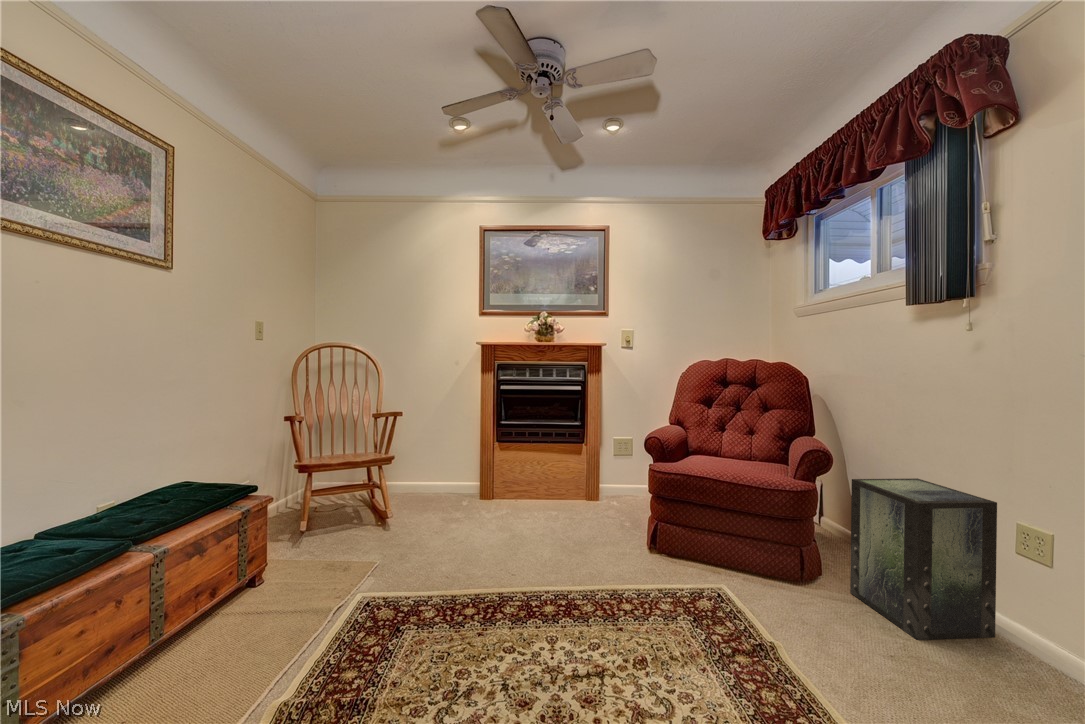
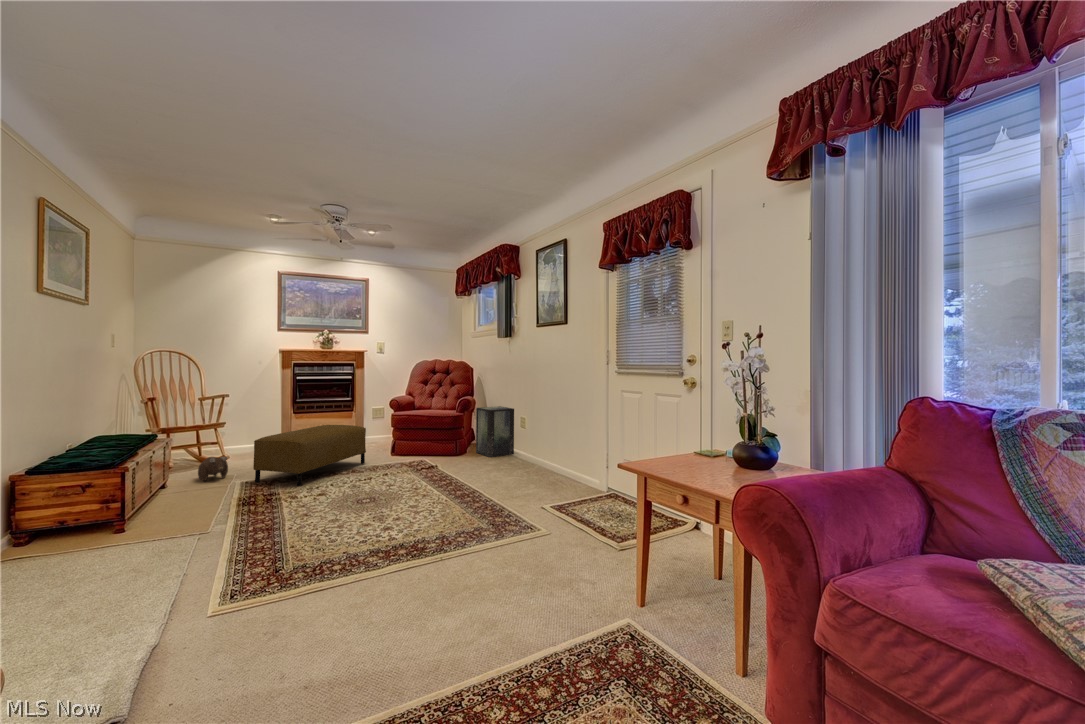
ottoman: none [360,482,587,672] -> present [253,425,366,486]
plush toy: none [307,528,354,575] -> present [198,457,228,481]

